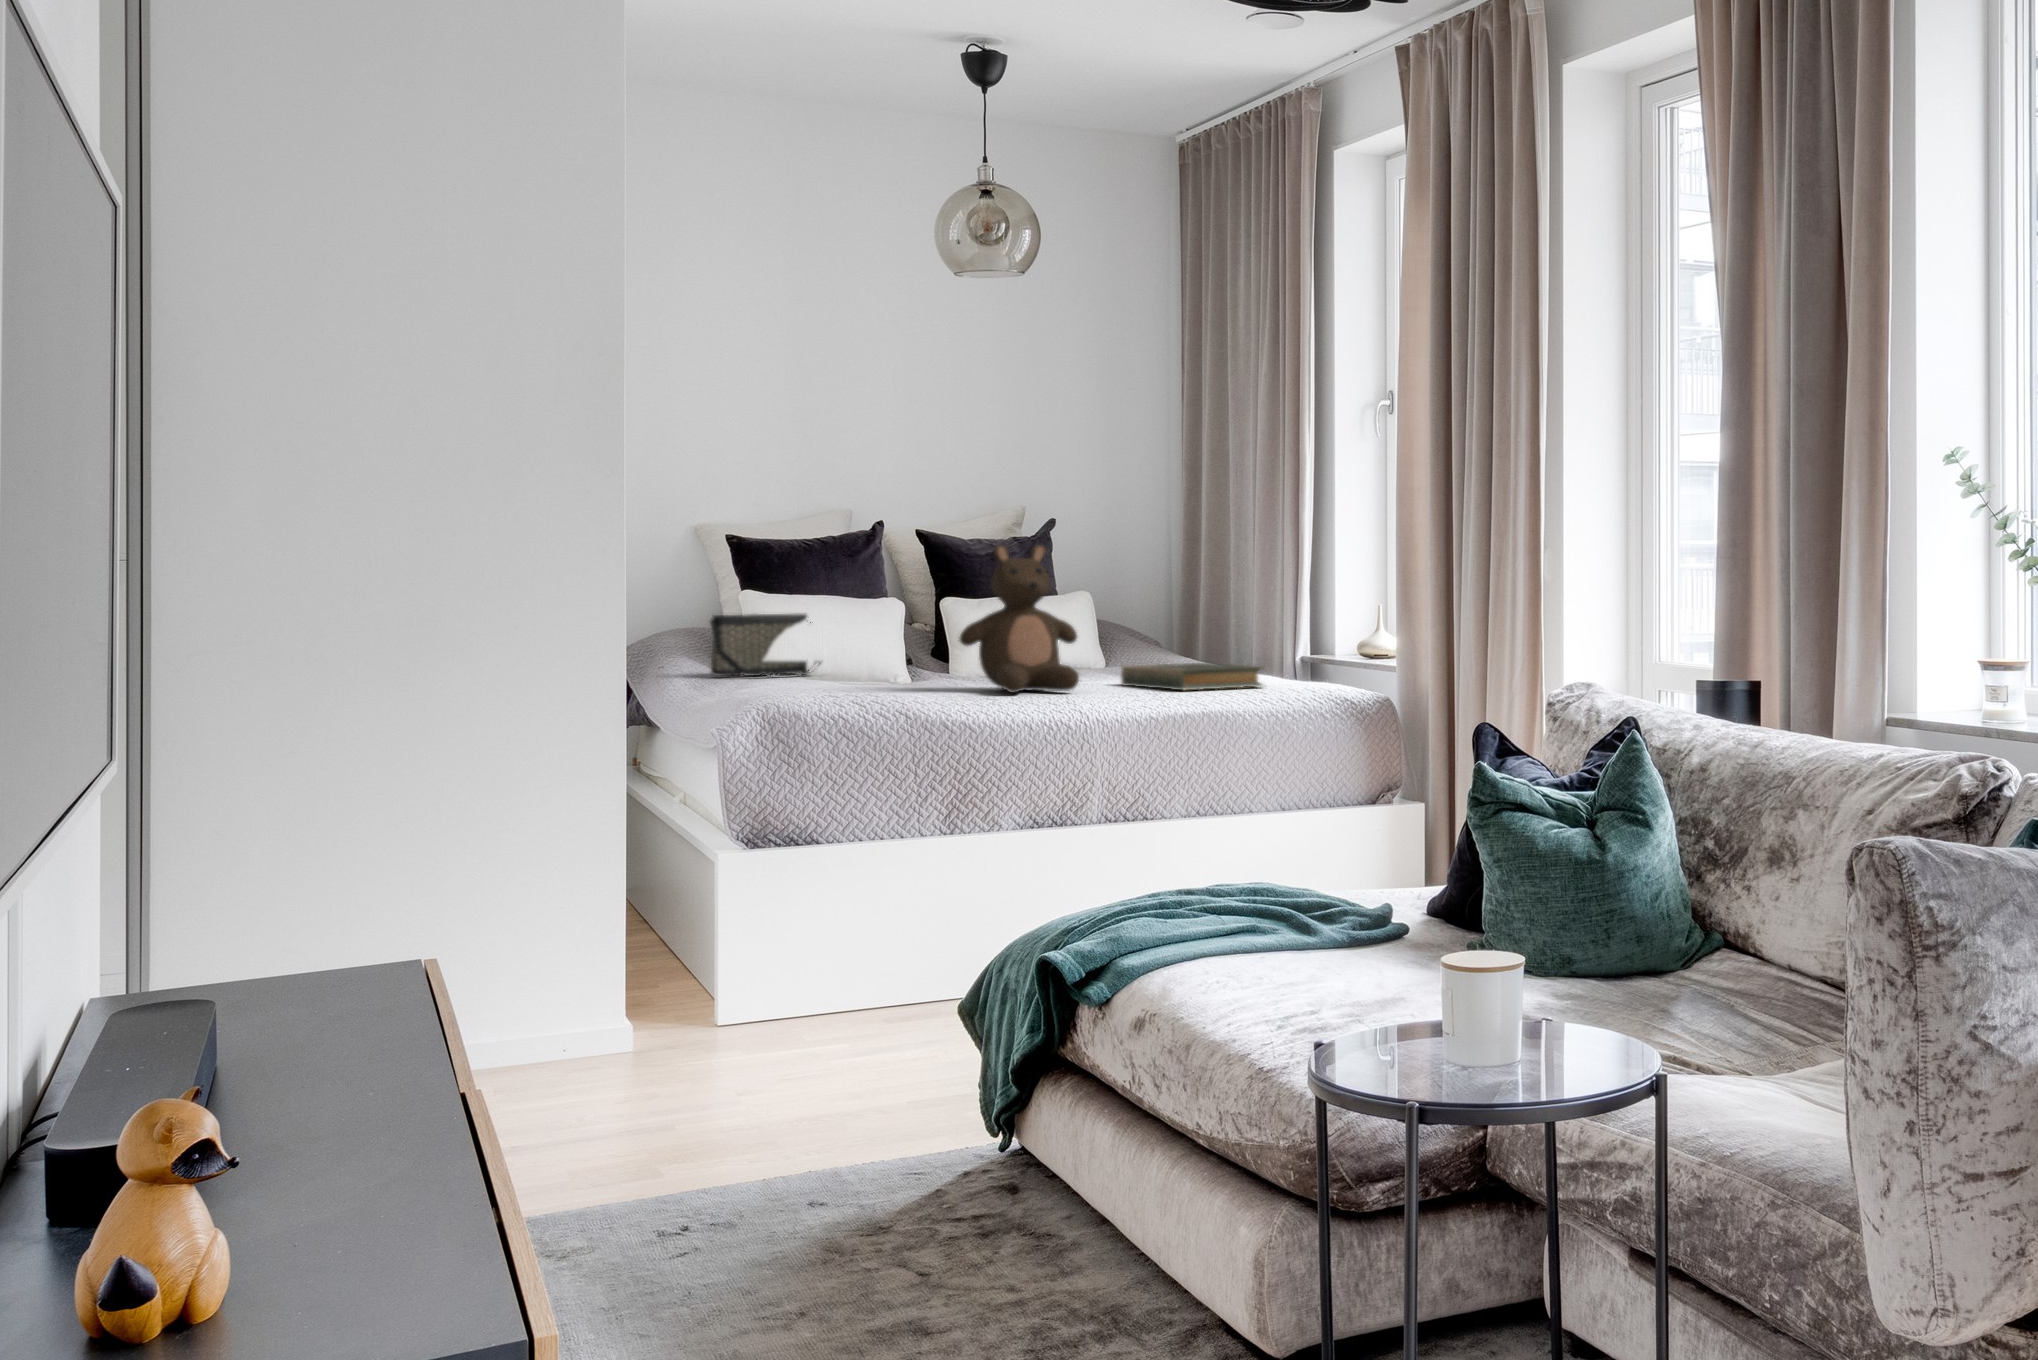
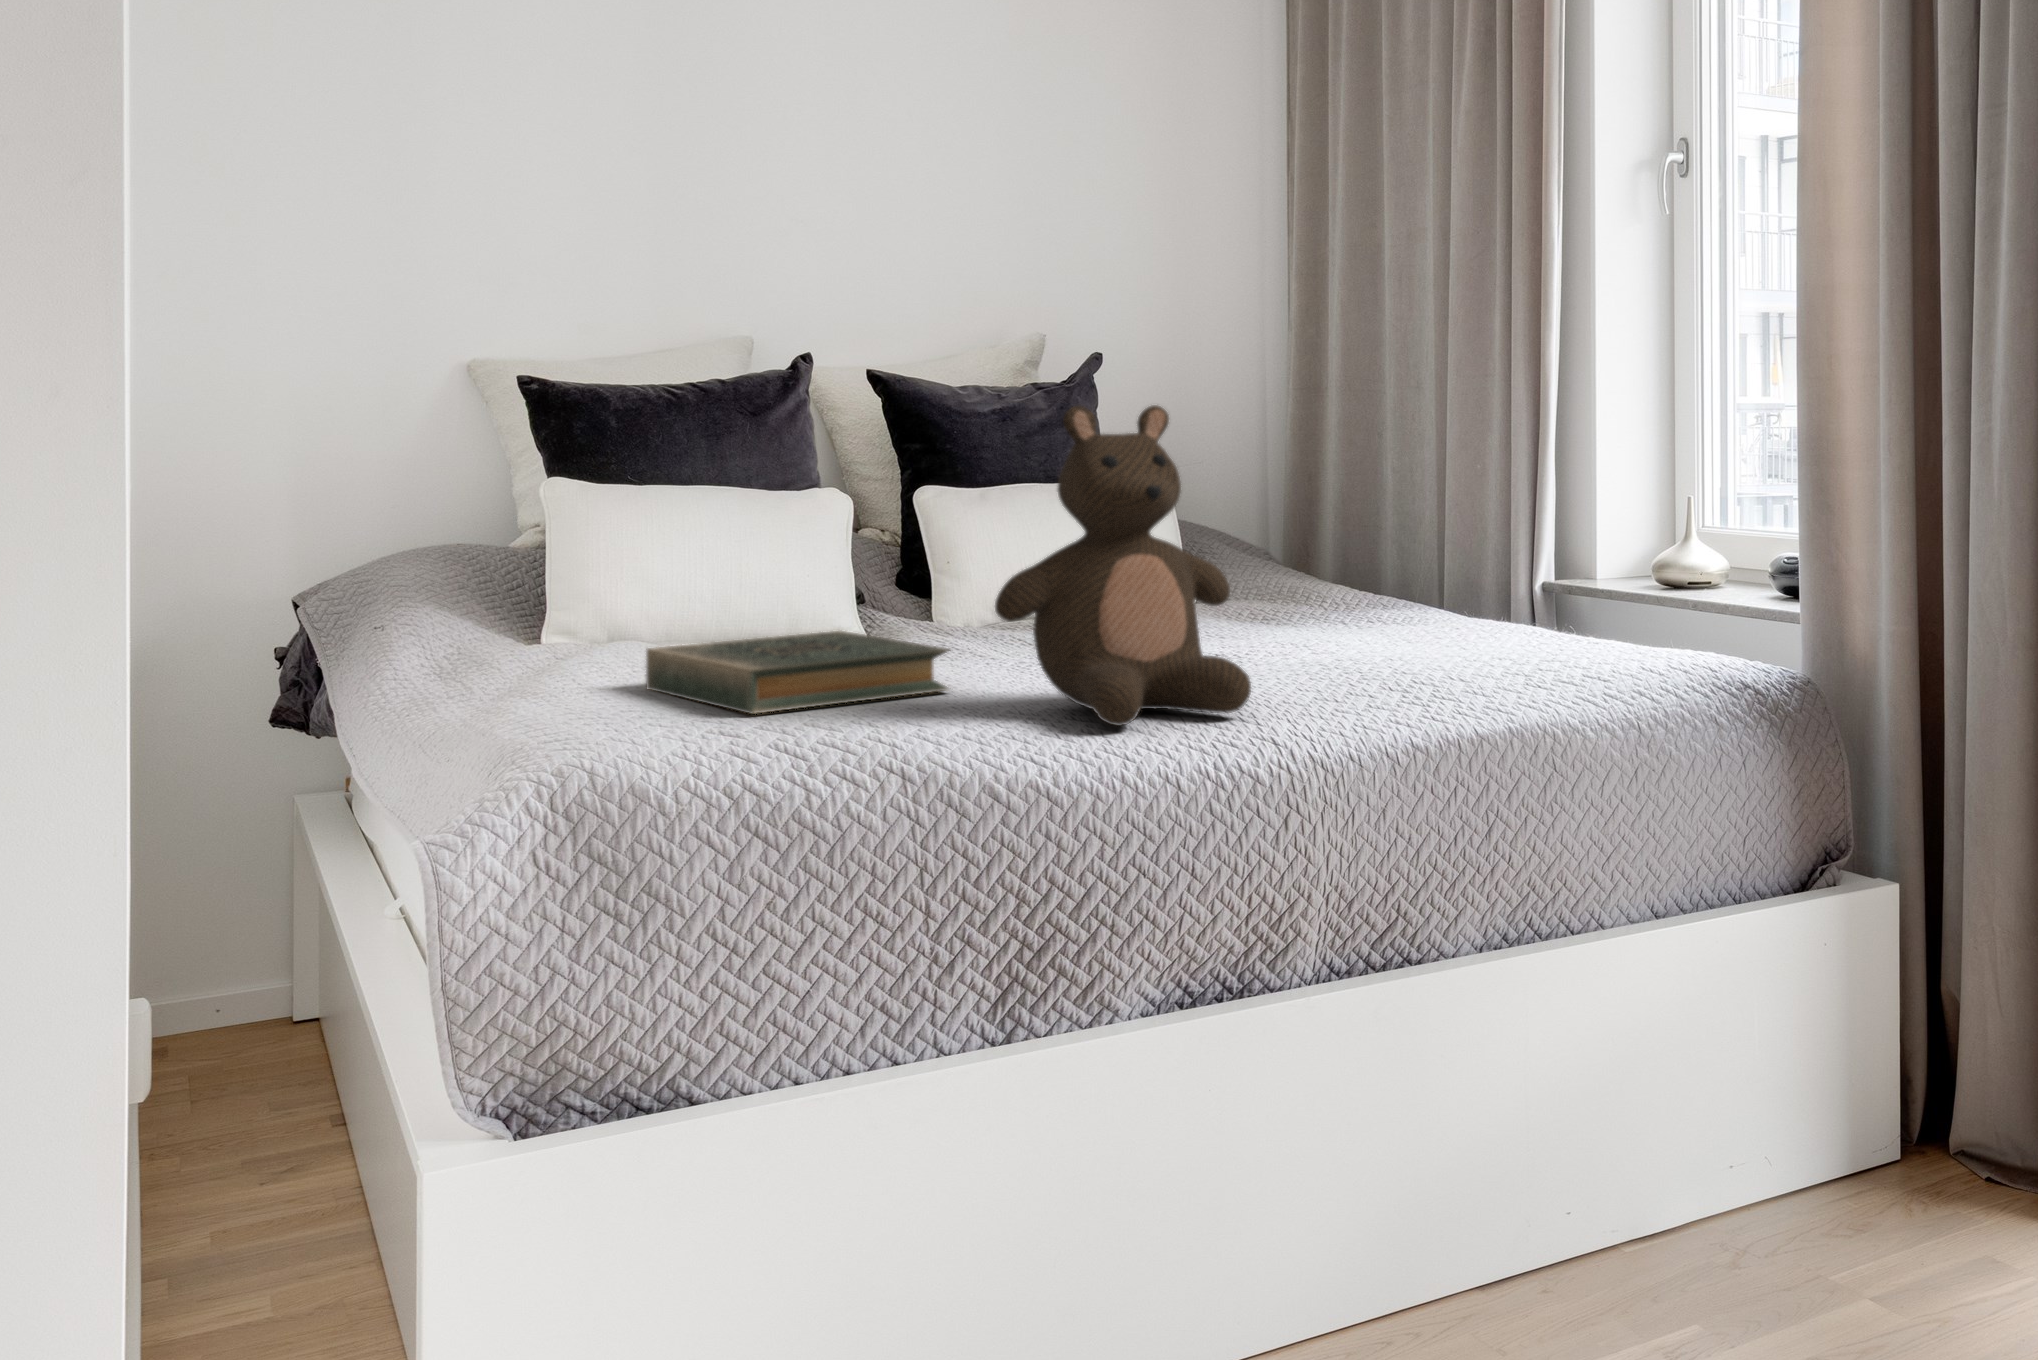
handbag: present [710,613,821,677] -> none [466,533,707,664]
hardback book: present [1121,663,1263,690] -> present [646,631,949,714]

